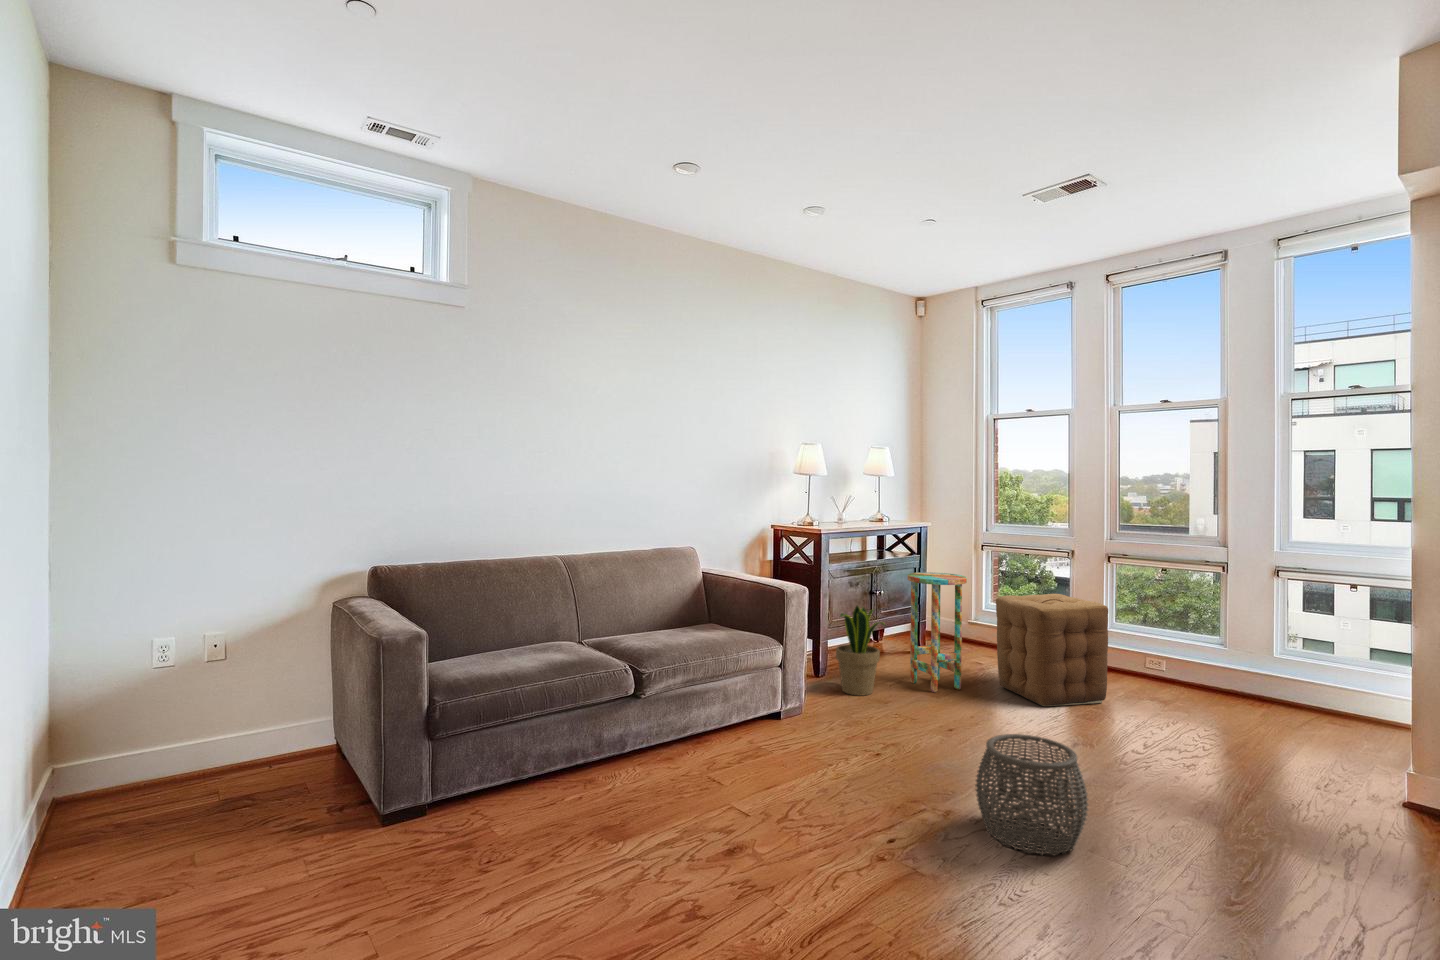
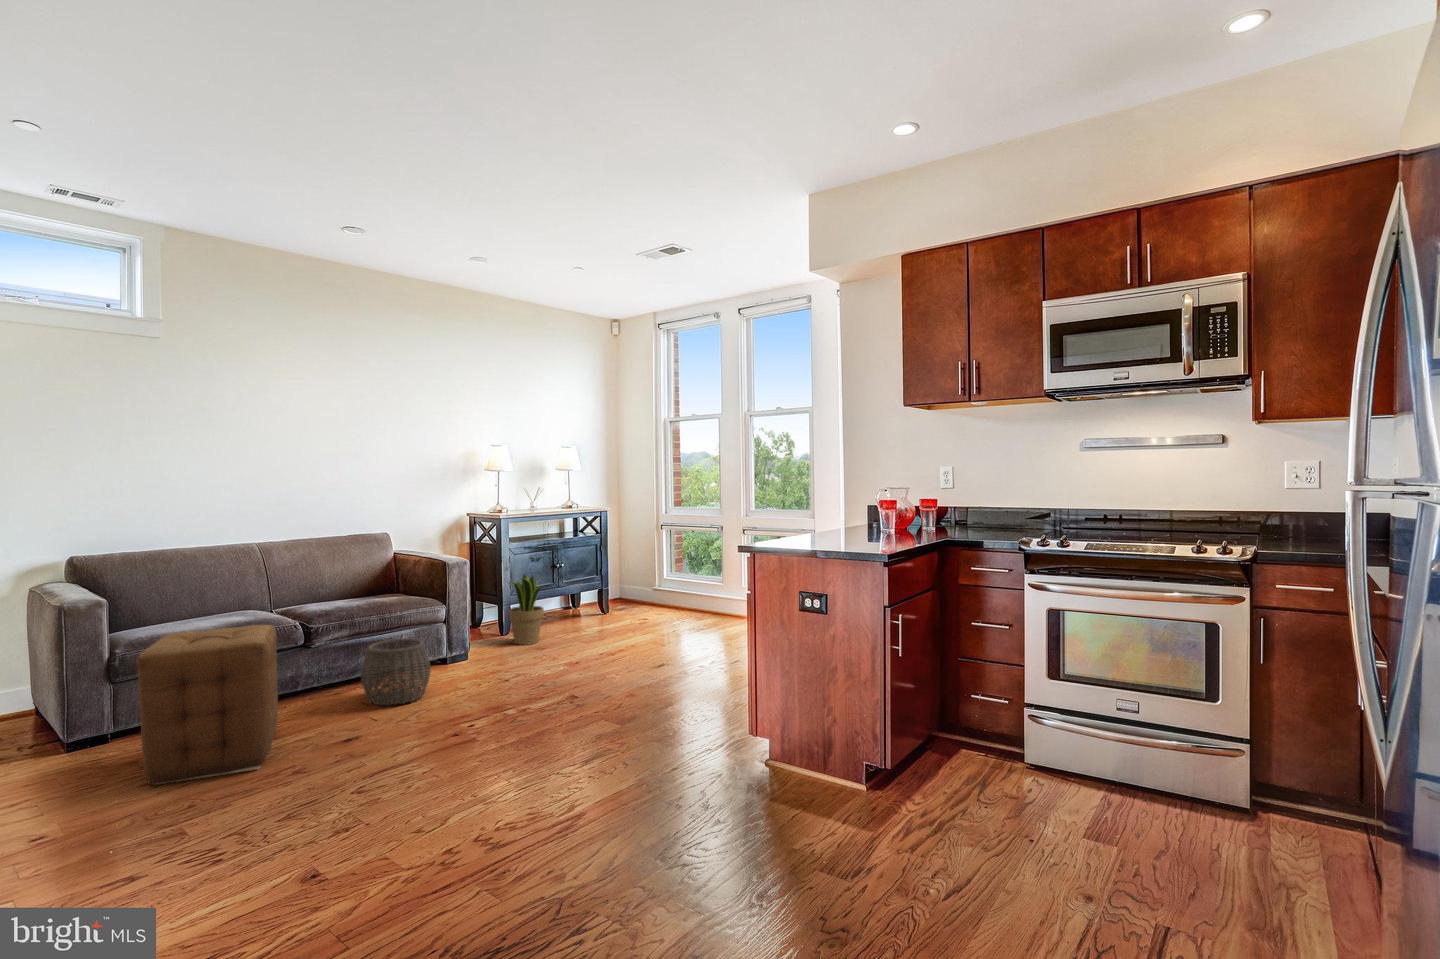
side table: present [907,572,967,692] -> none [570,546,616,639]
ottoman: present [996,594,1108,706] -> present [137,625,278,785]
woven basket: present [975,734,1088,856] -> present [361,639,430,706]

